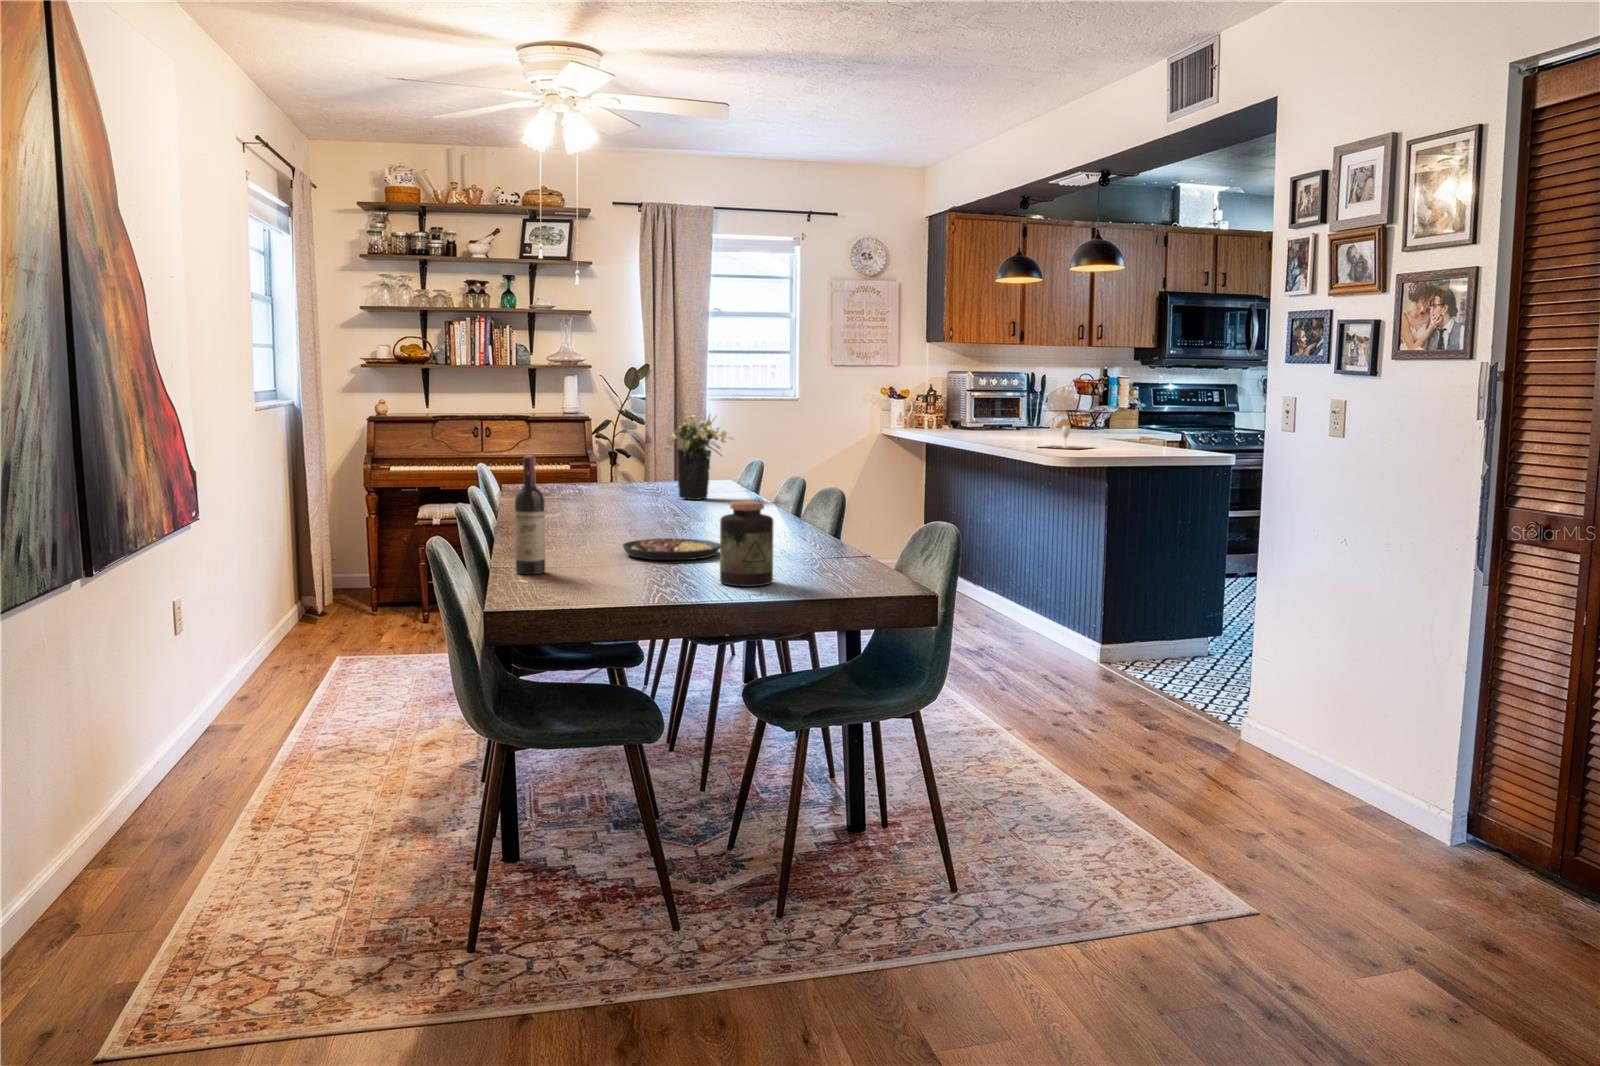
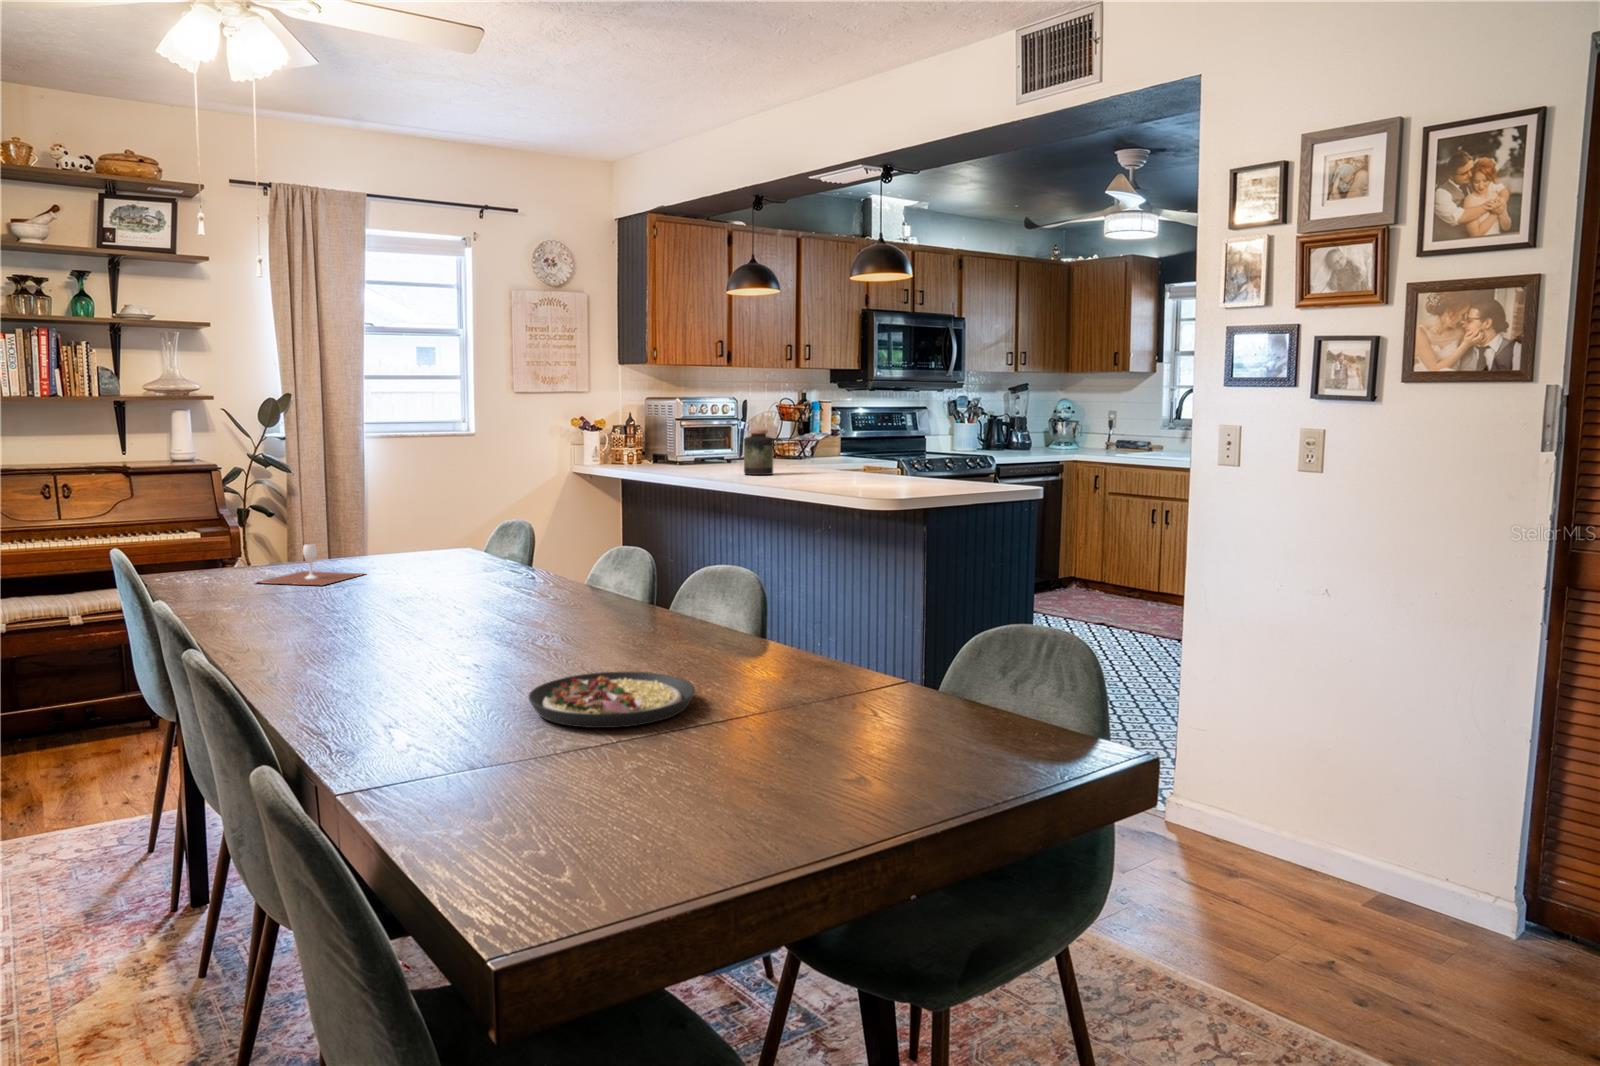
flower arrangement: present [665,415,727,500] -> none [411,457,513,578]
wine glass: present [1043,426,1088,449] -> present [258,544,363,585]
wine bottle: present [515,456,545,574] -> none [395,575,462,814]
jar: present [720,501,774,587] -> present [744,430,773,475]

